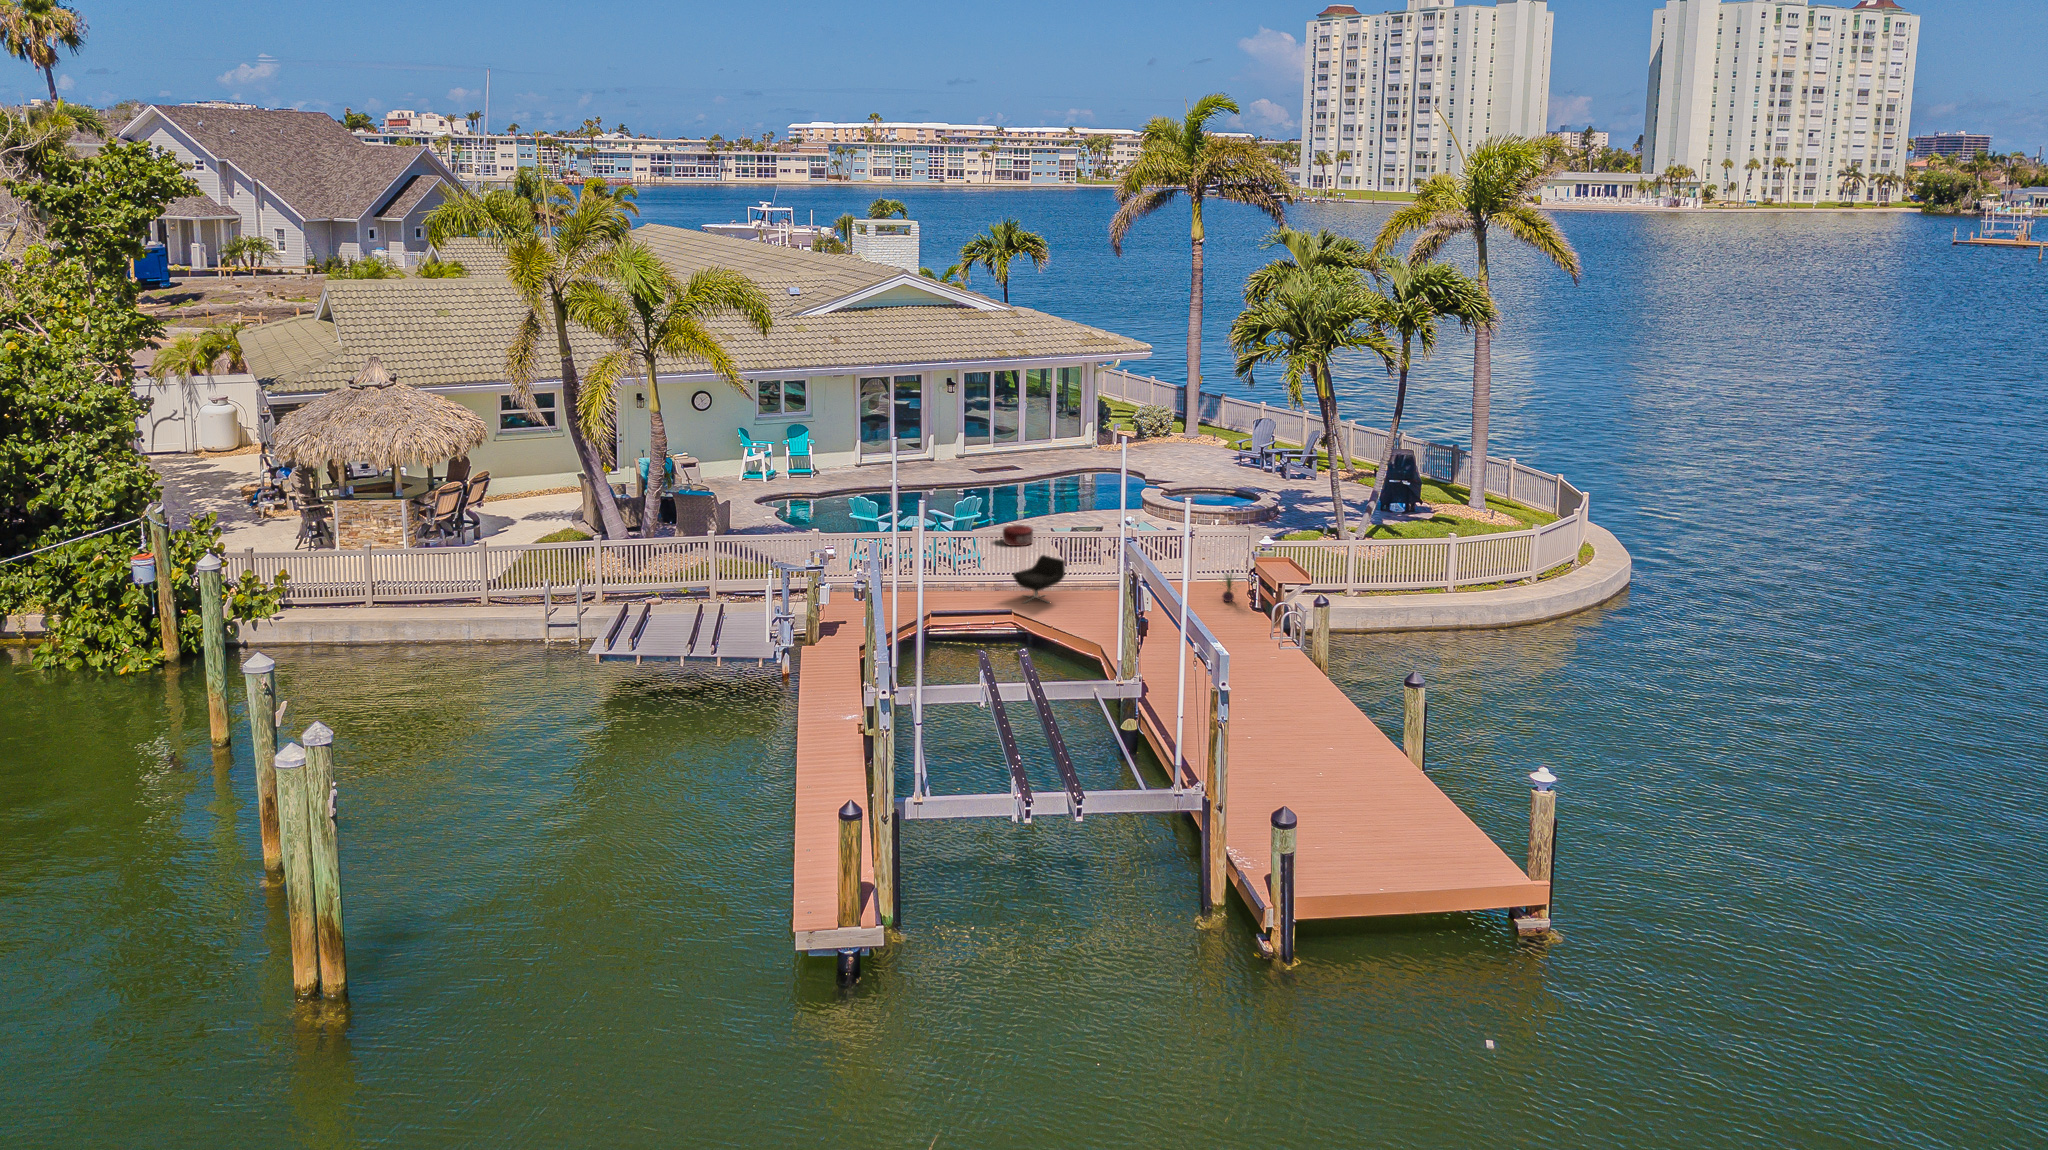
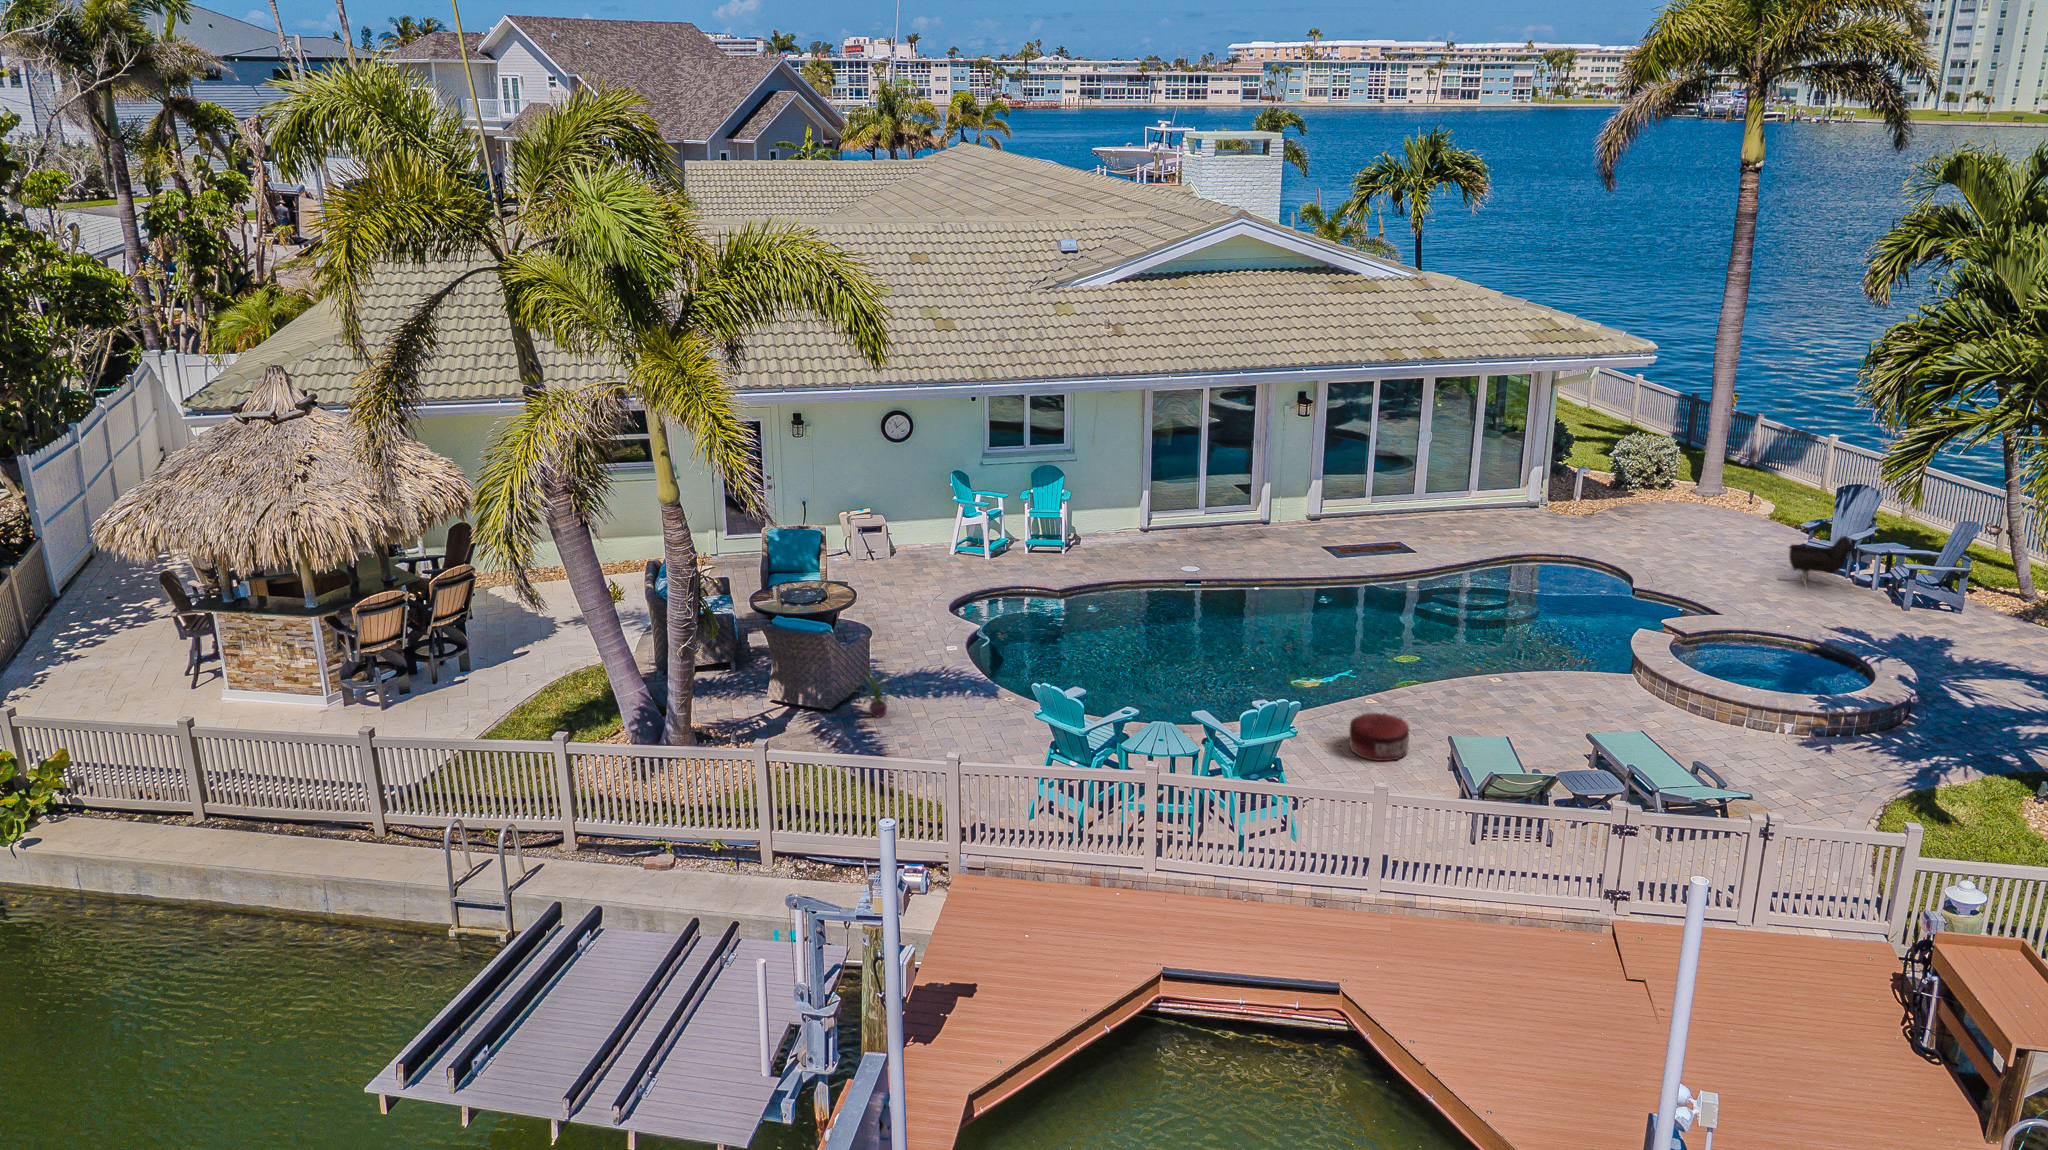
lounge chair: present [1013,555,1065,603] -> present [1789,536,1853,588]
decorative plant: present [1223,572,1236,602] -> present [861,670,889,717]

